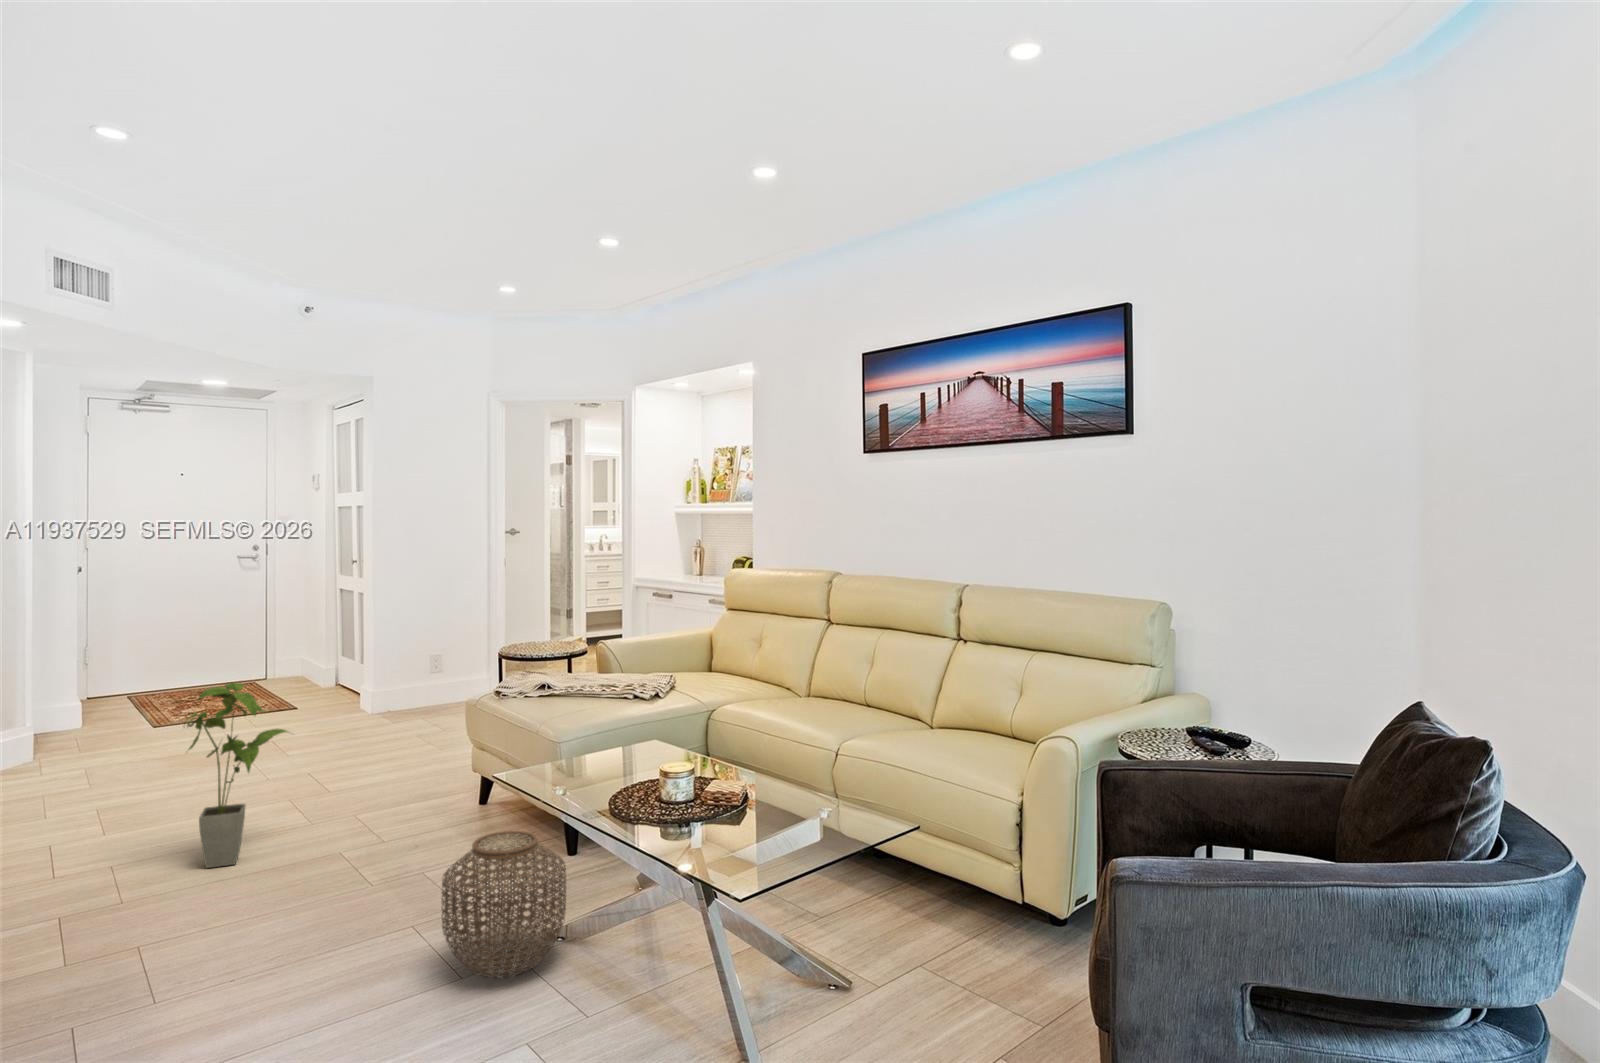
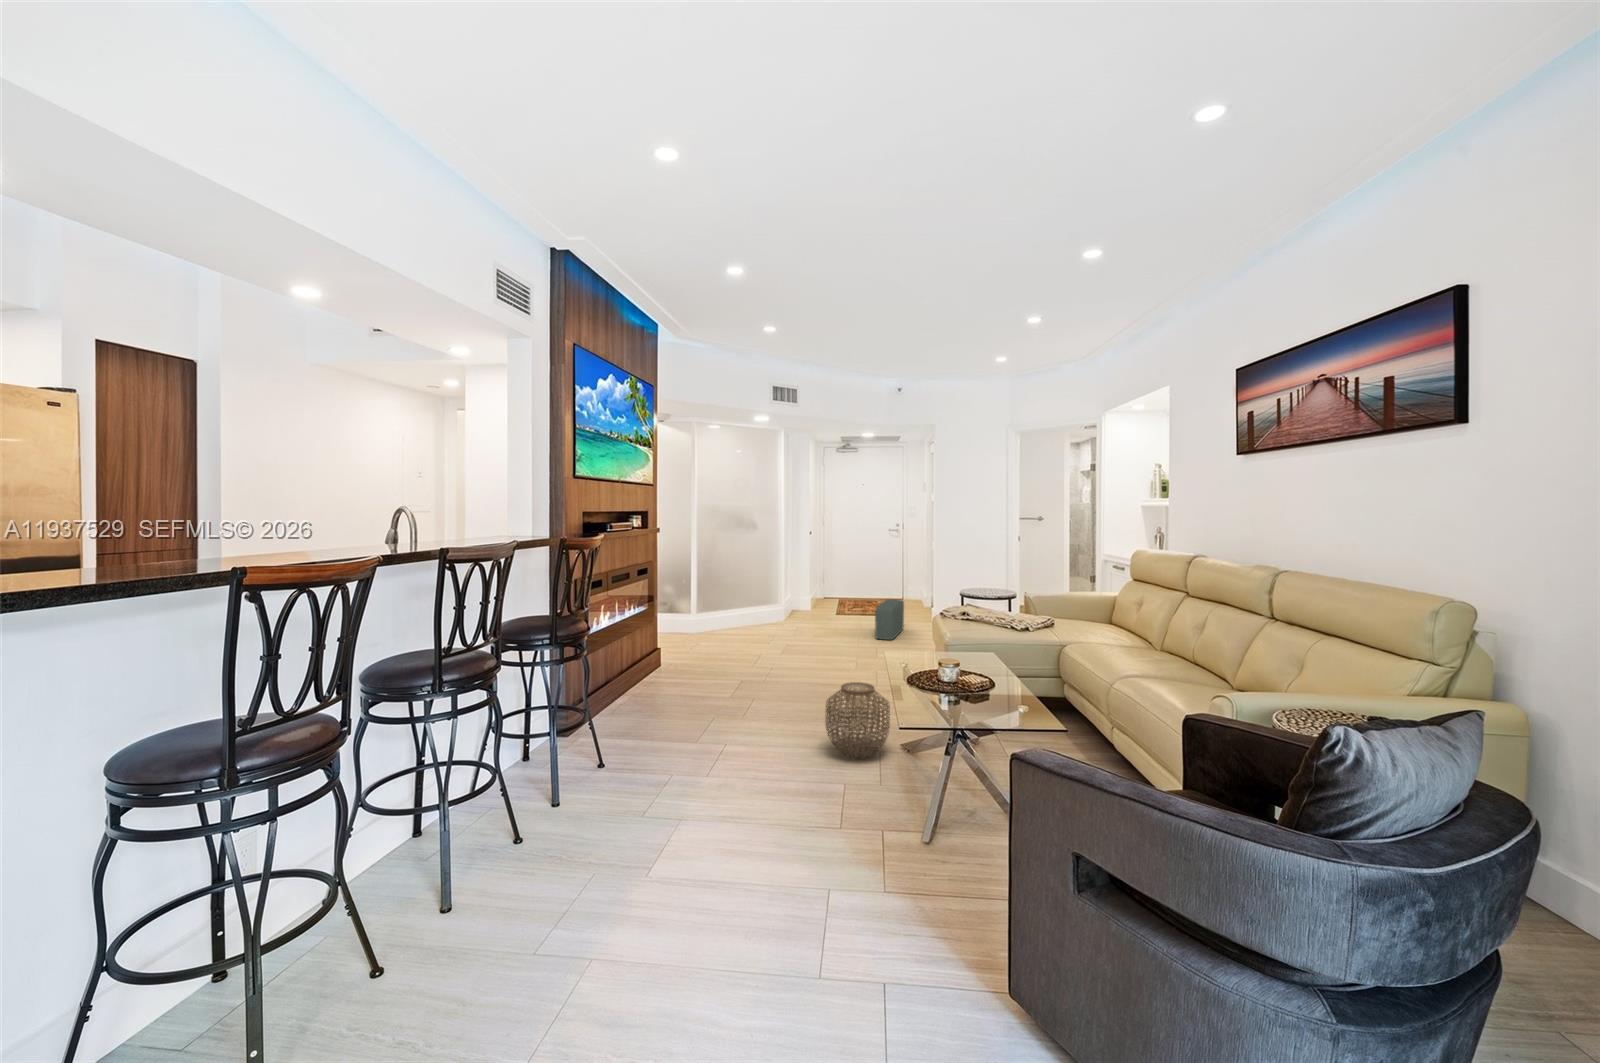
pouf: none [291,680,332,757] -> present [875,599,904,640]
house plant: present [186,683,288,868] -> none [785,591,833,680]

